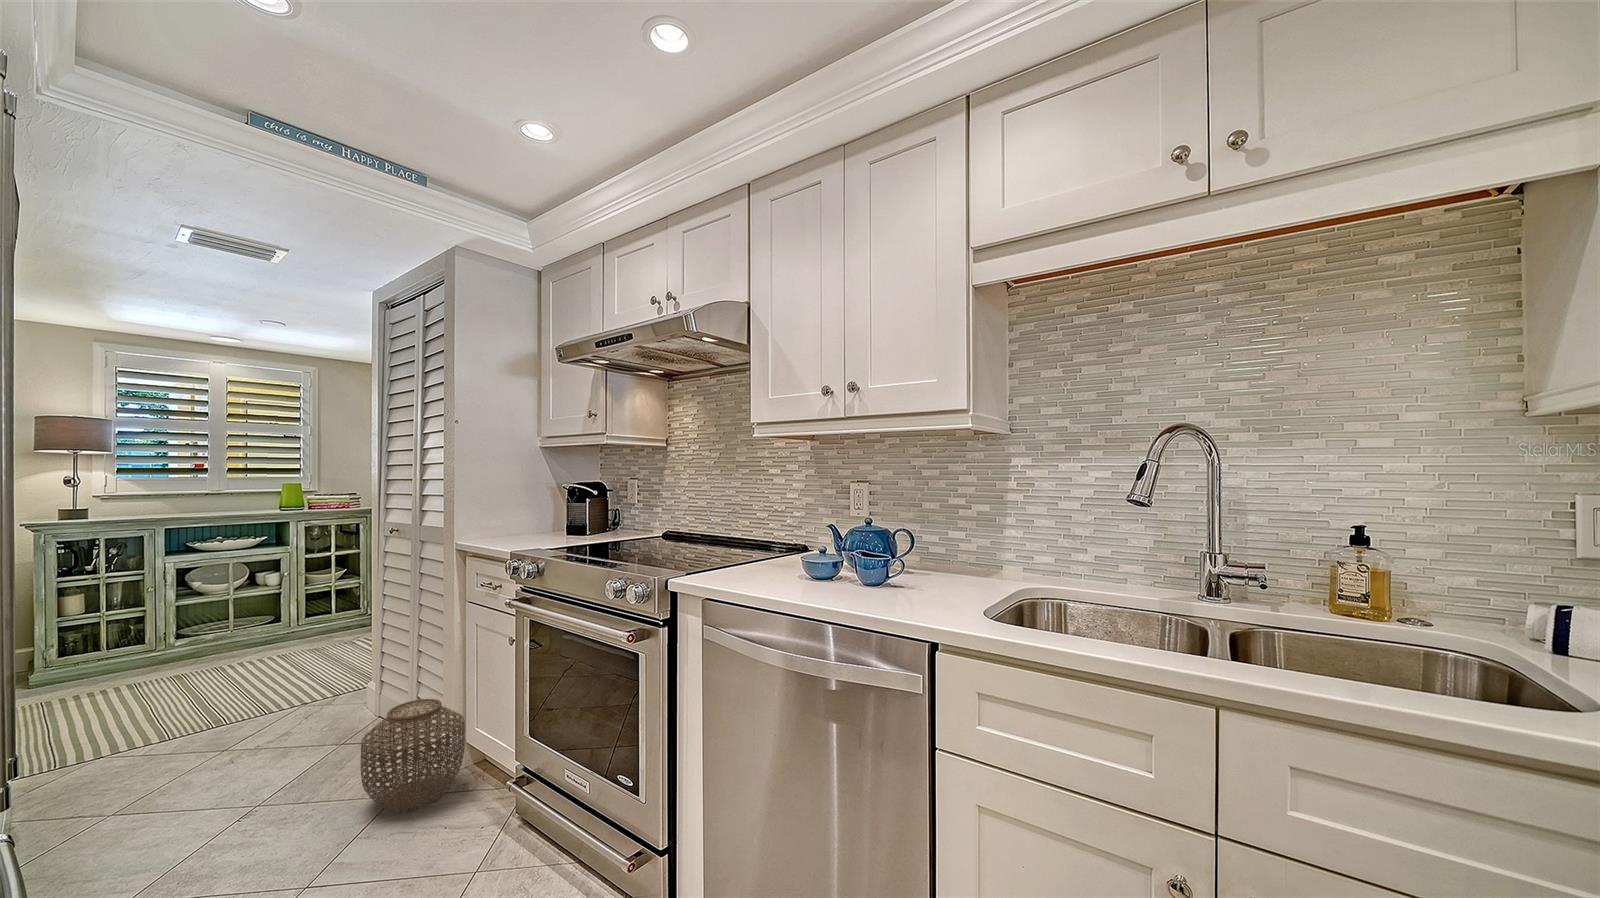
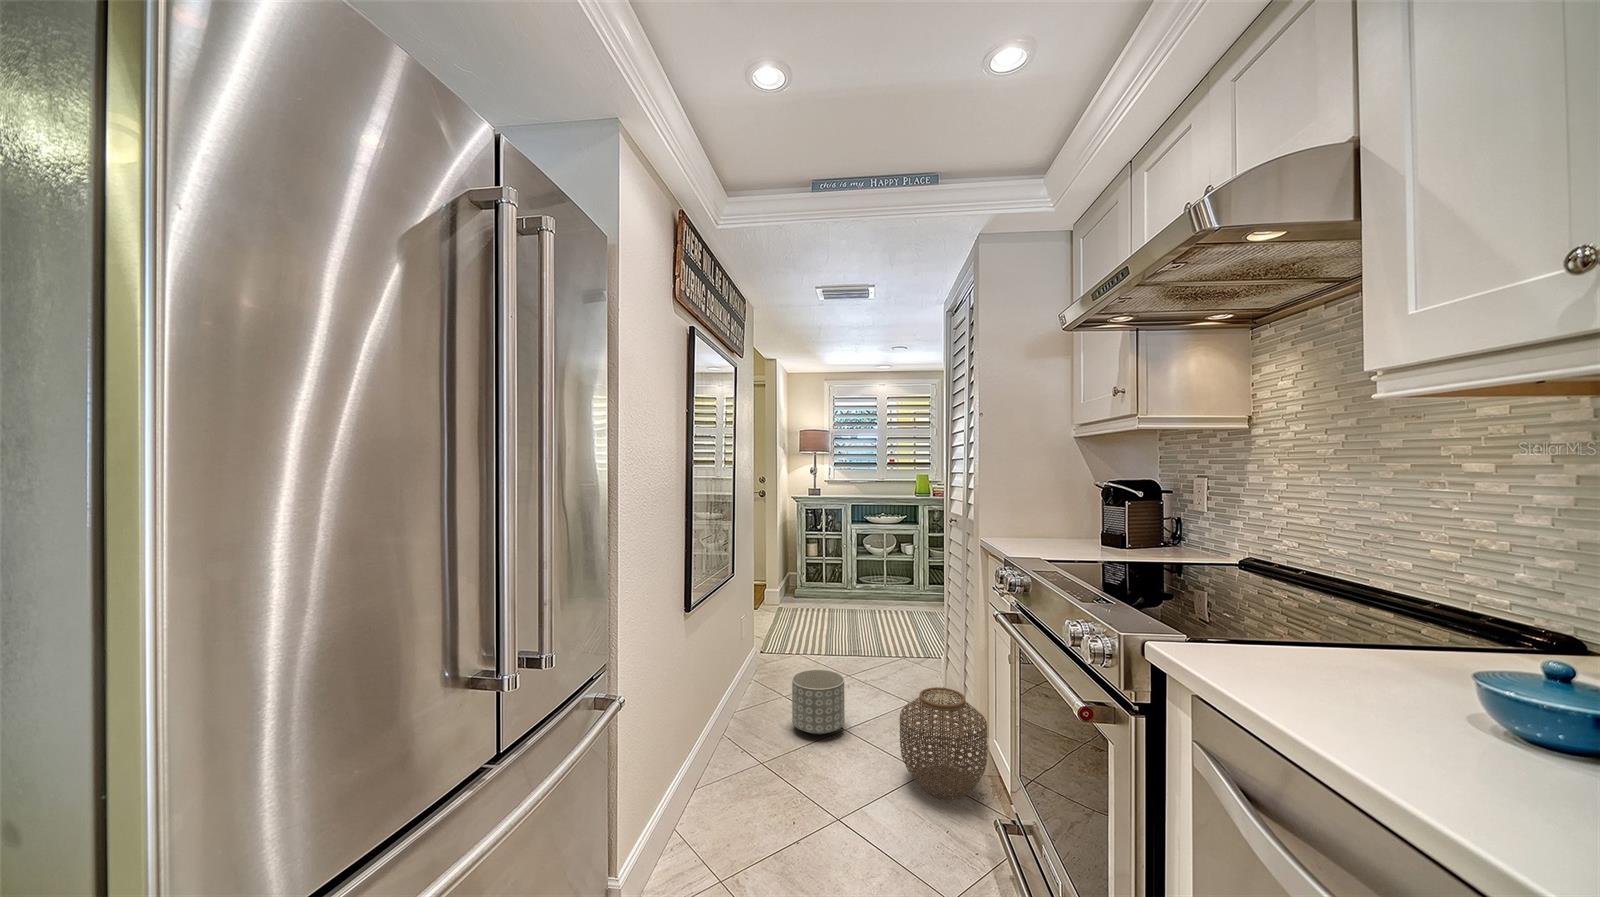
planter: none [154,741,254,835] -> present [792,670,845,735]

